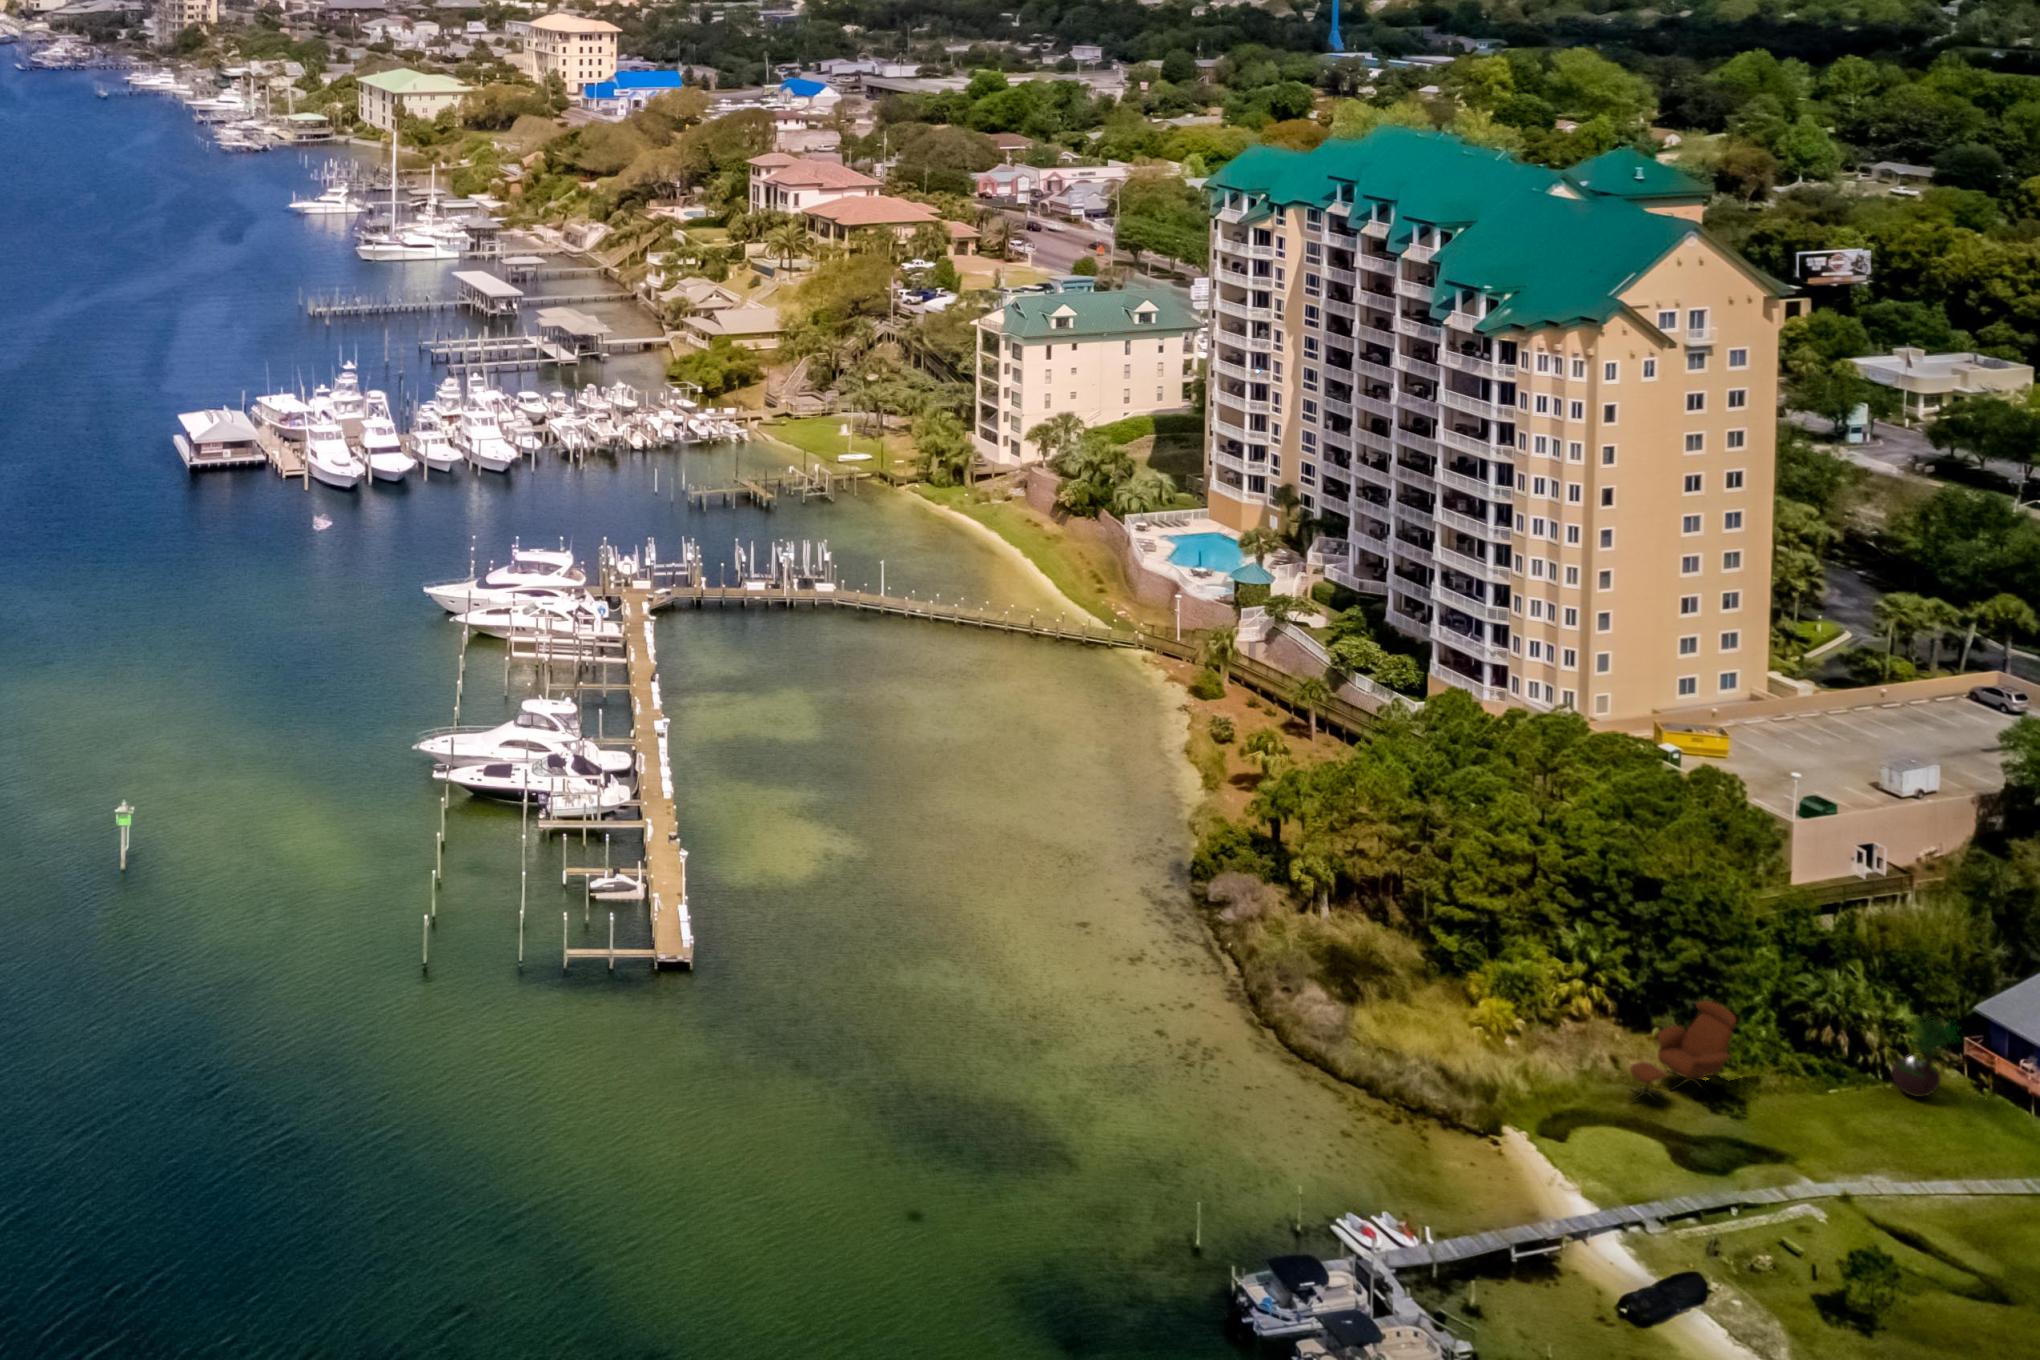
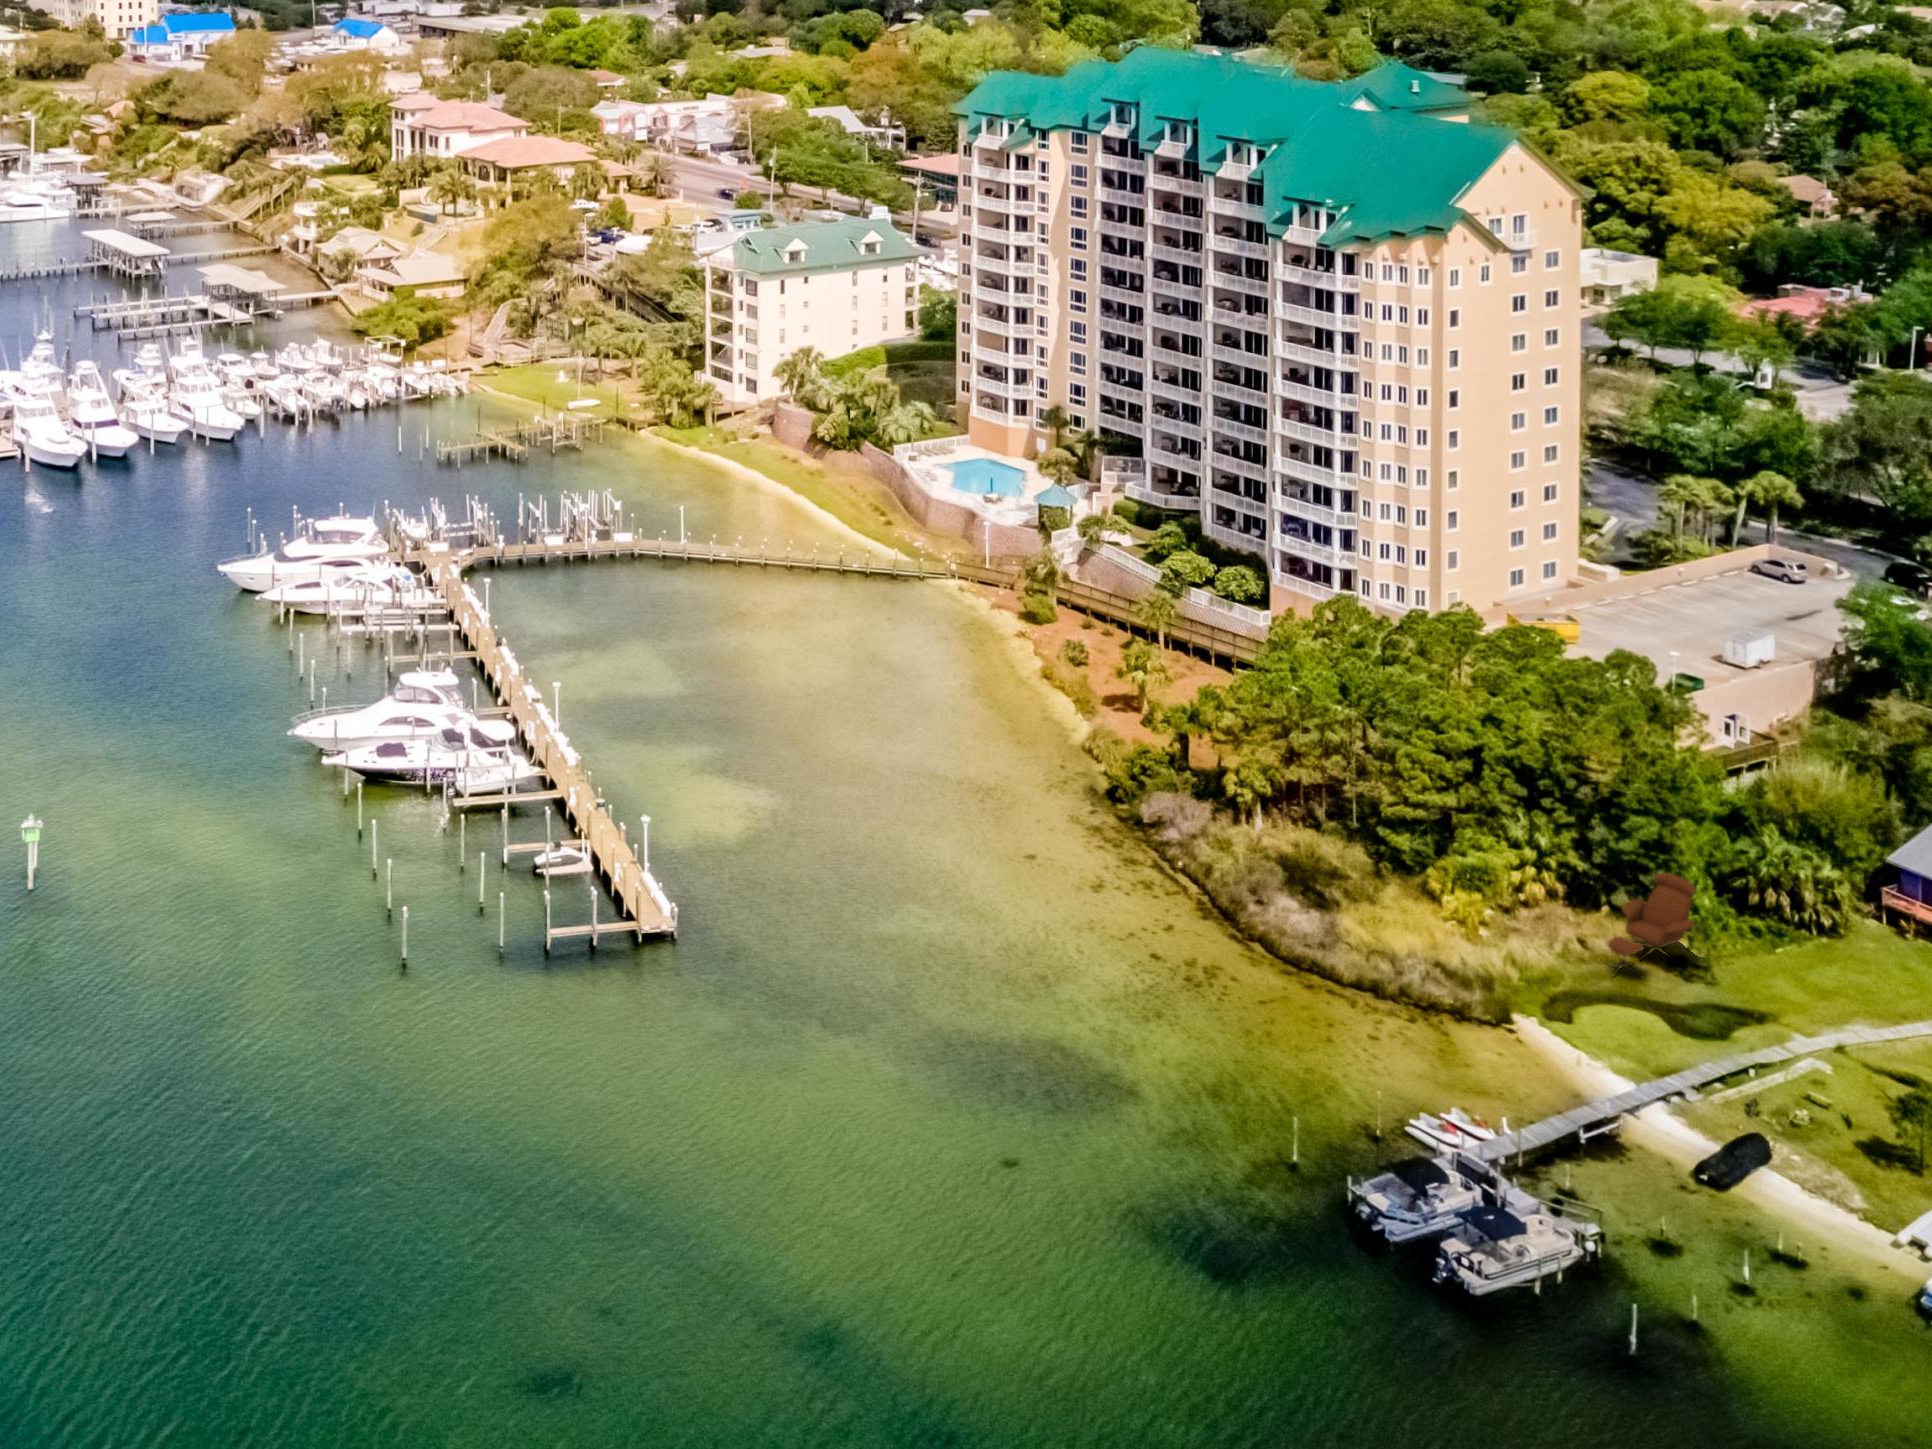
potted tree: present [1892,1017,1959,1097] -> none [1825,864,1893,942]

